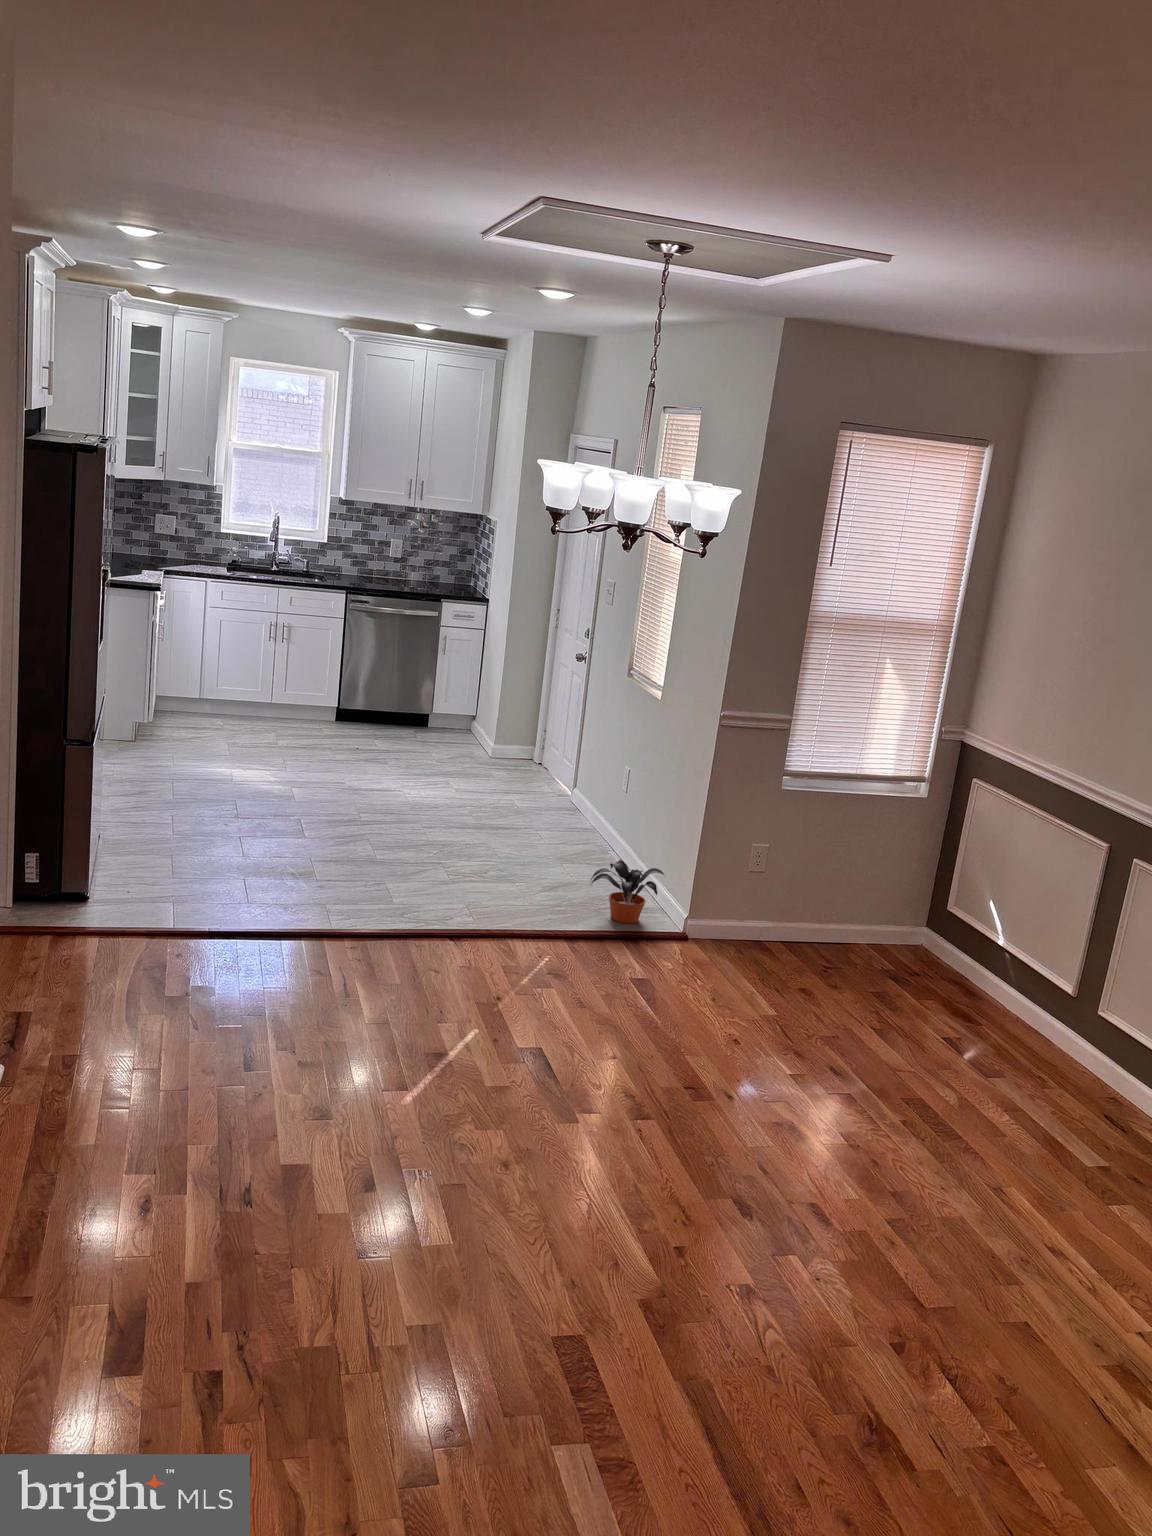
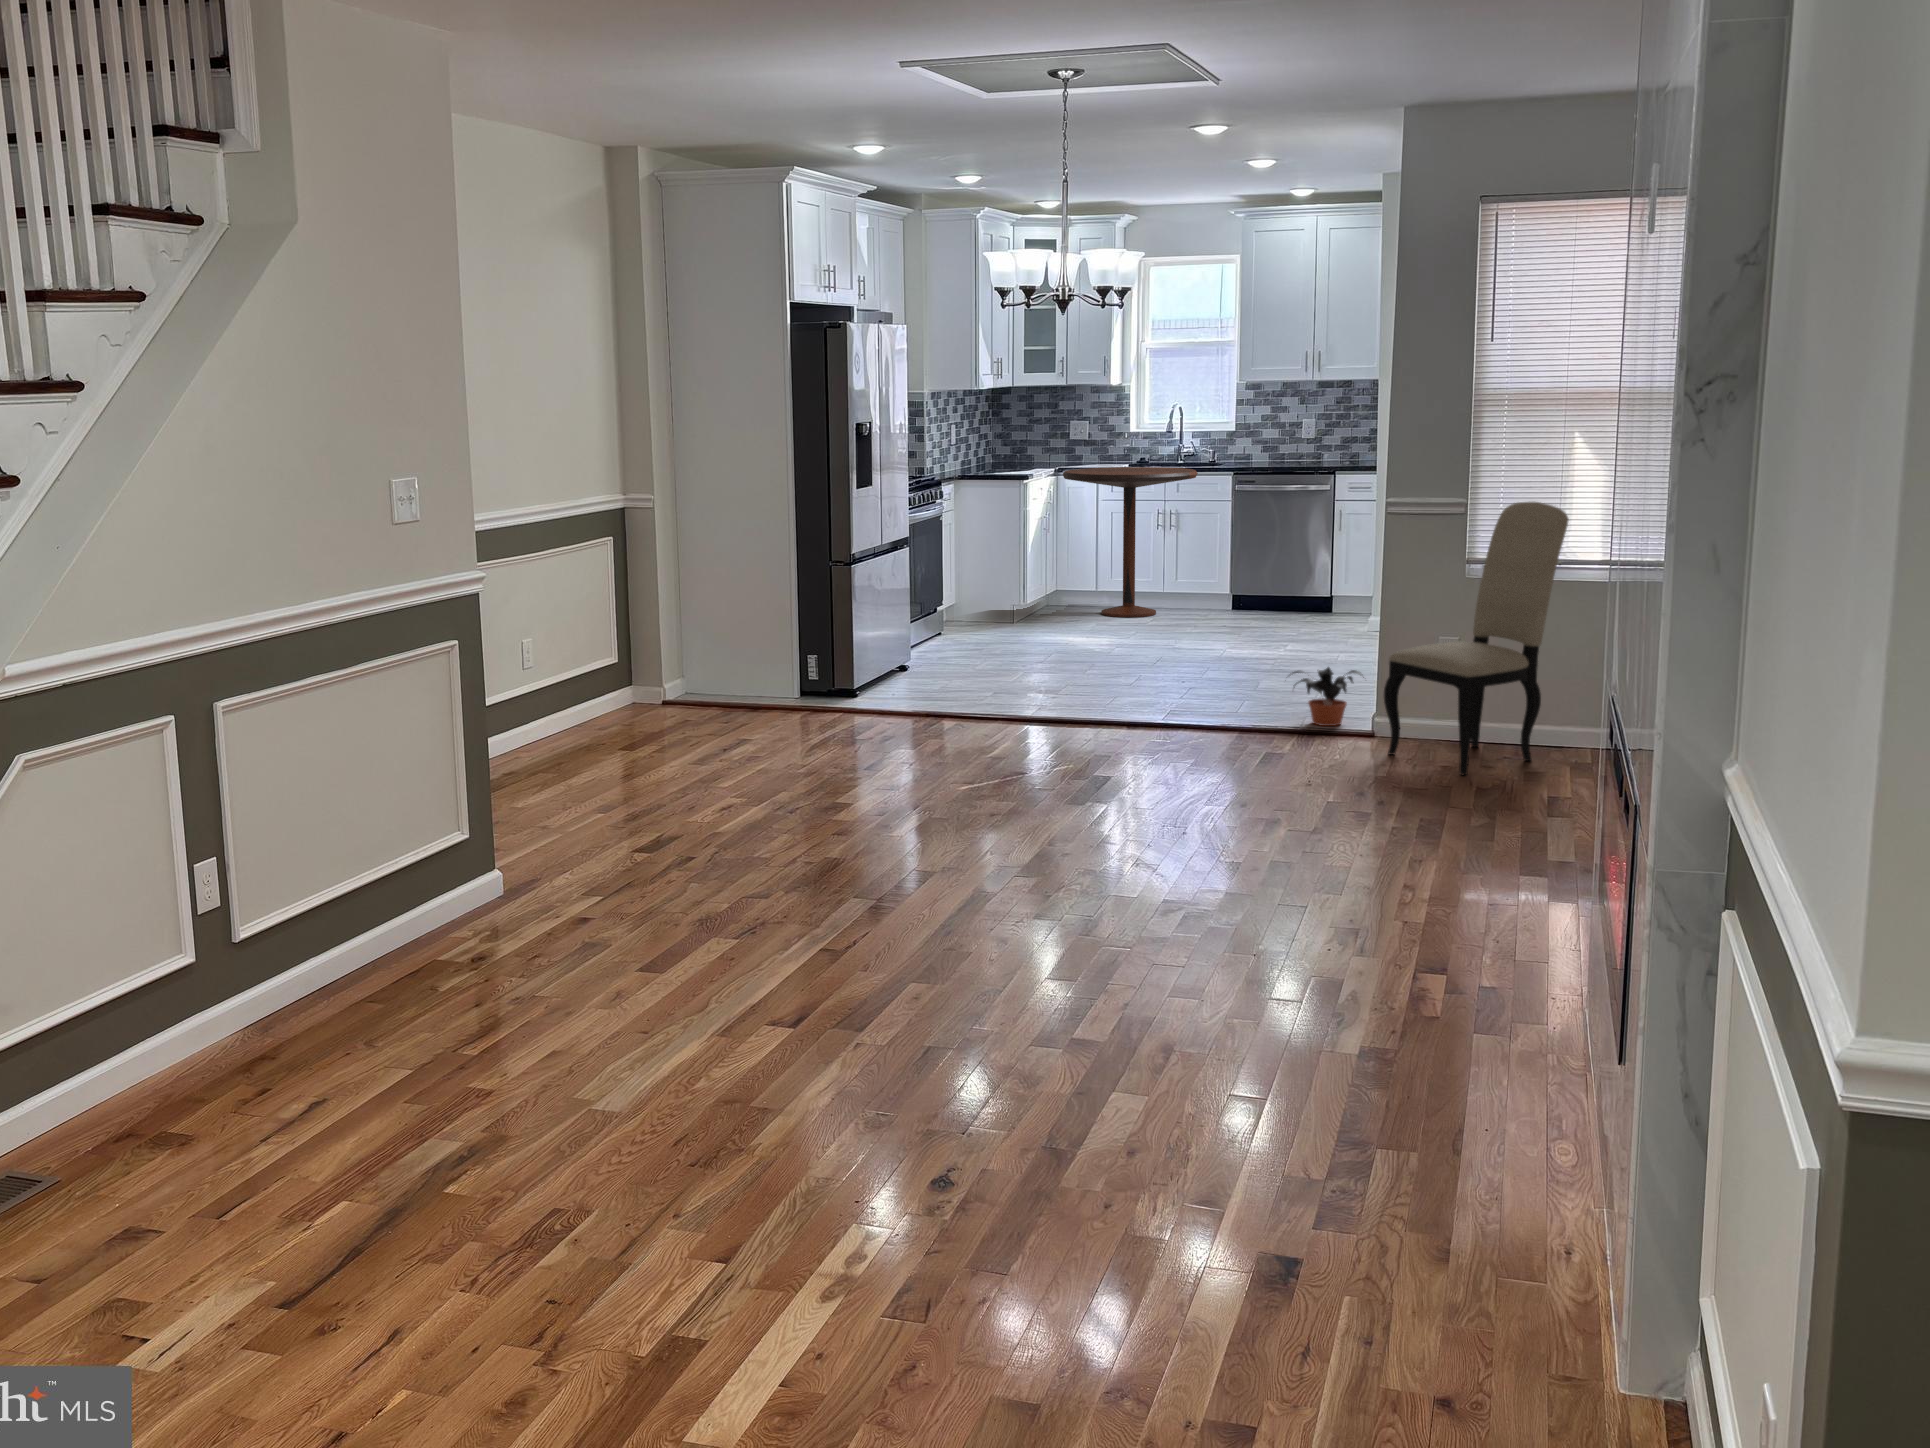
pedestal table: none [187,576,328,736] -> present [1063,467,1198,617]
dining chair: none [729,729,894,1000] -> present [1384,502,1569,775]

